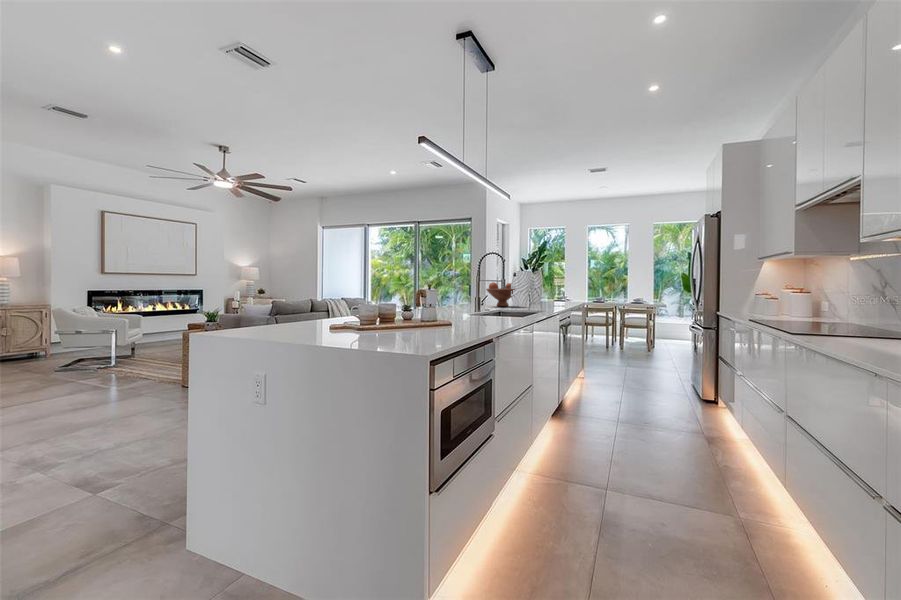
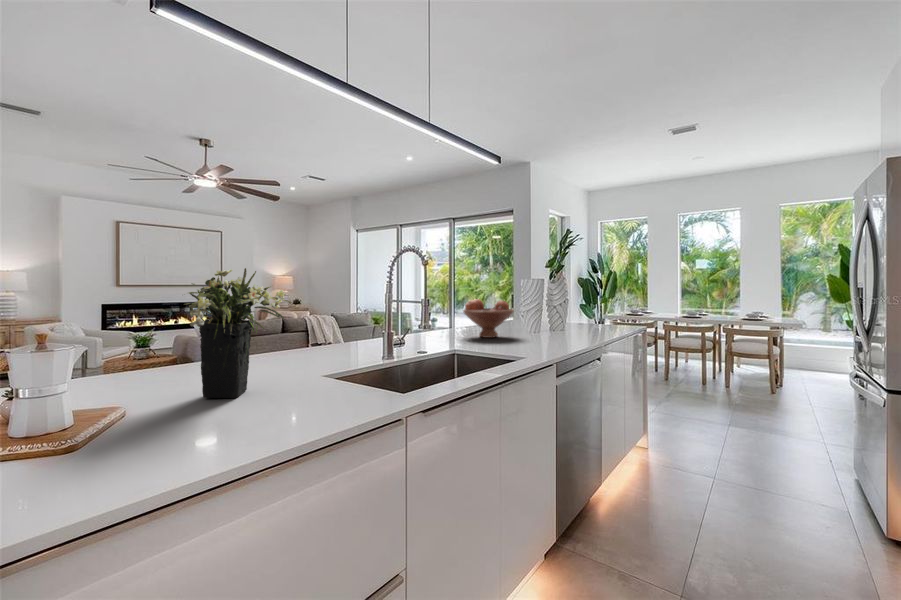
flower arrangement: none [426,257,471,319] -> present [184,268,292,398]

